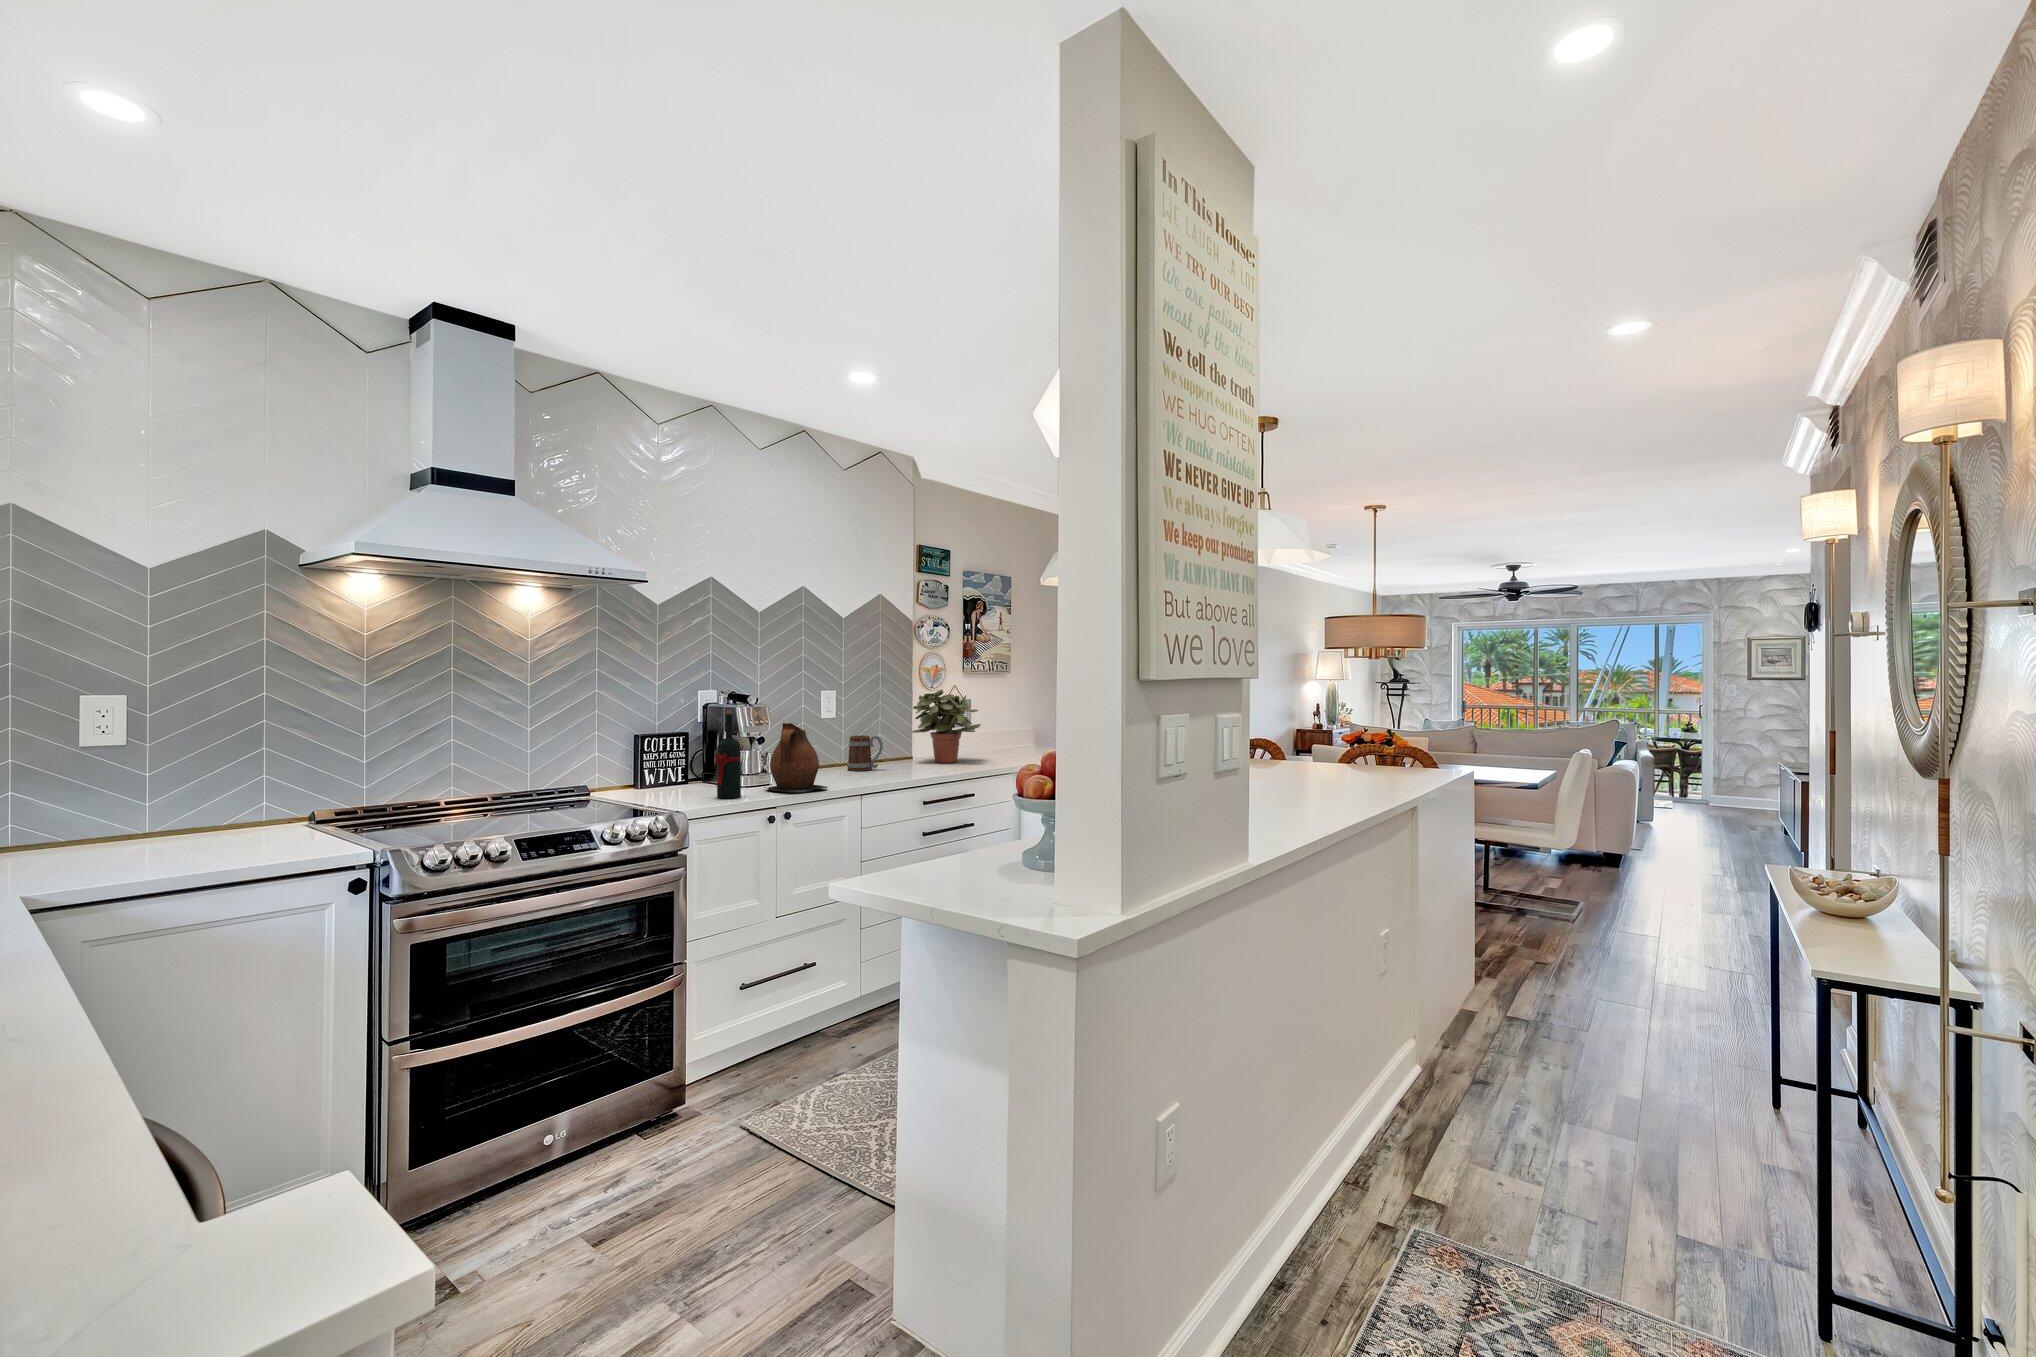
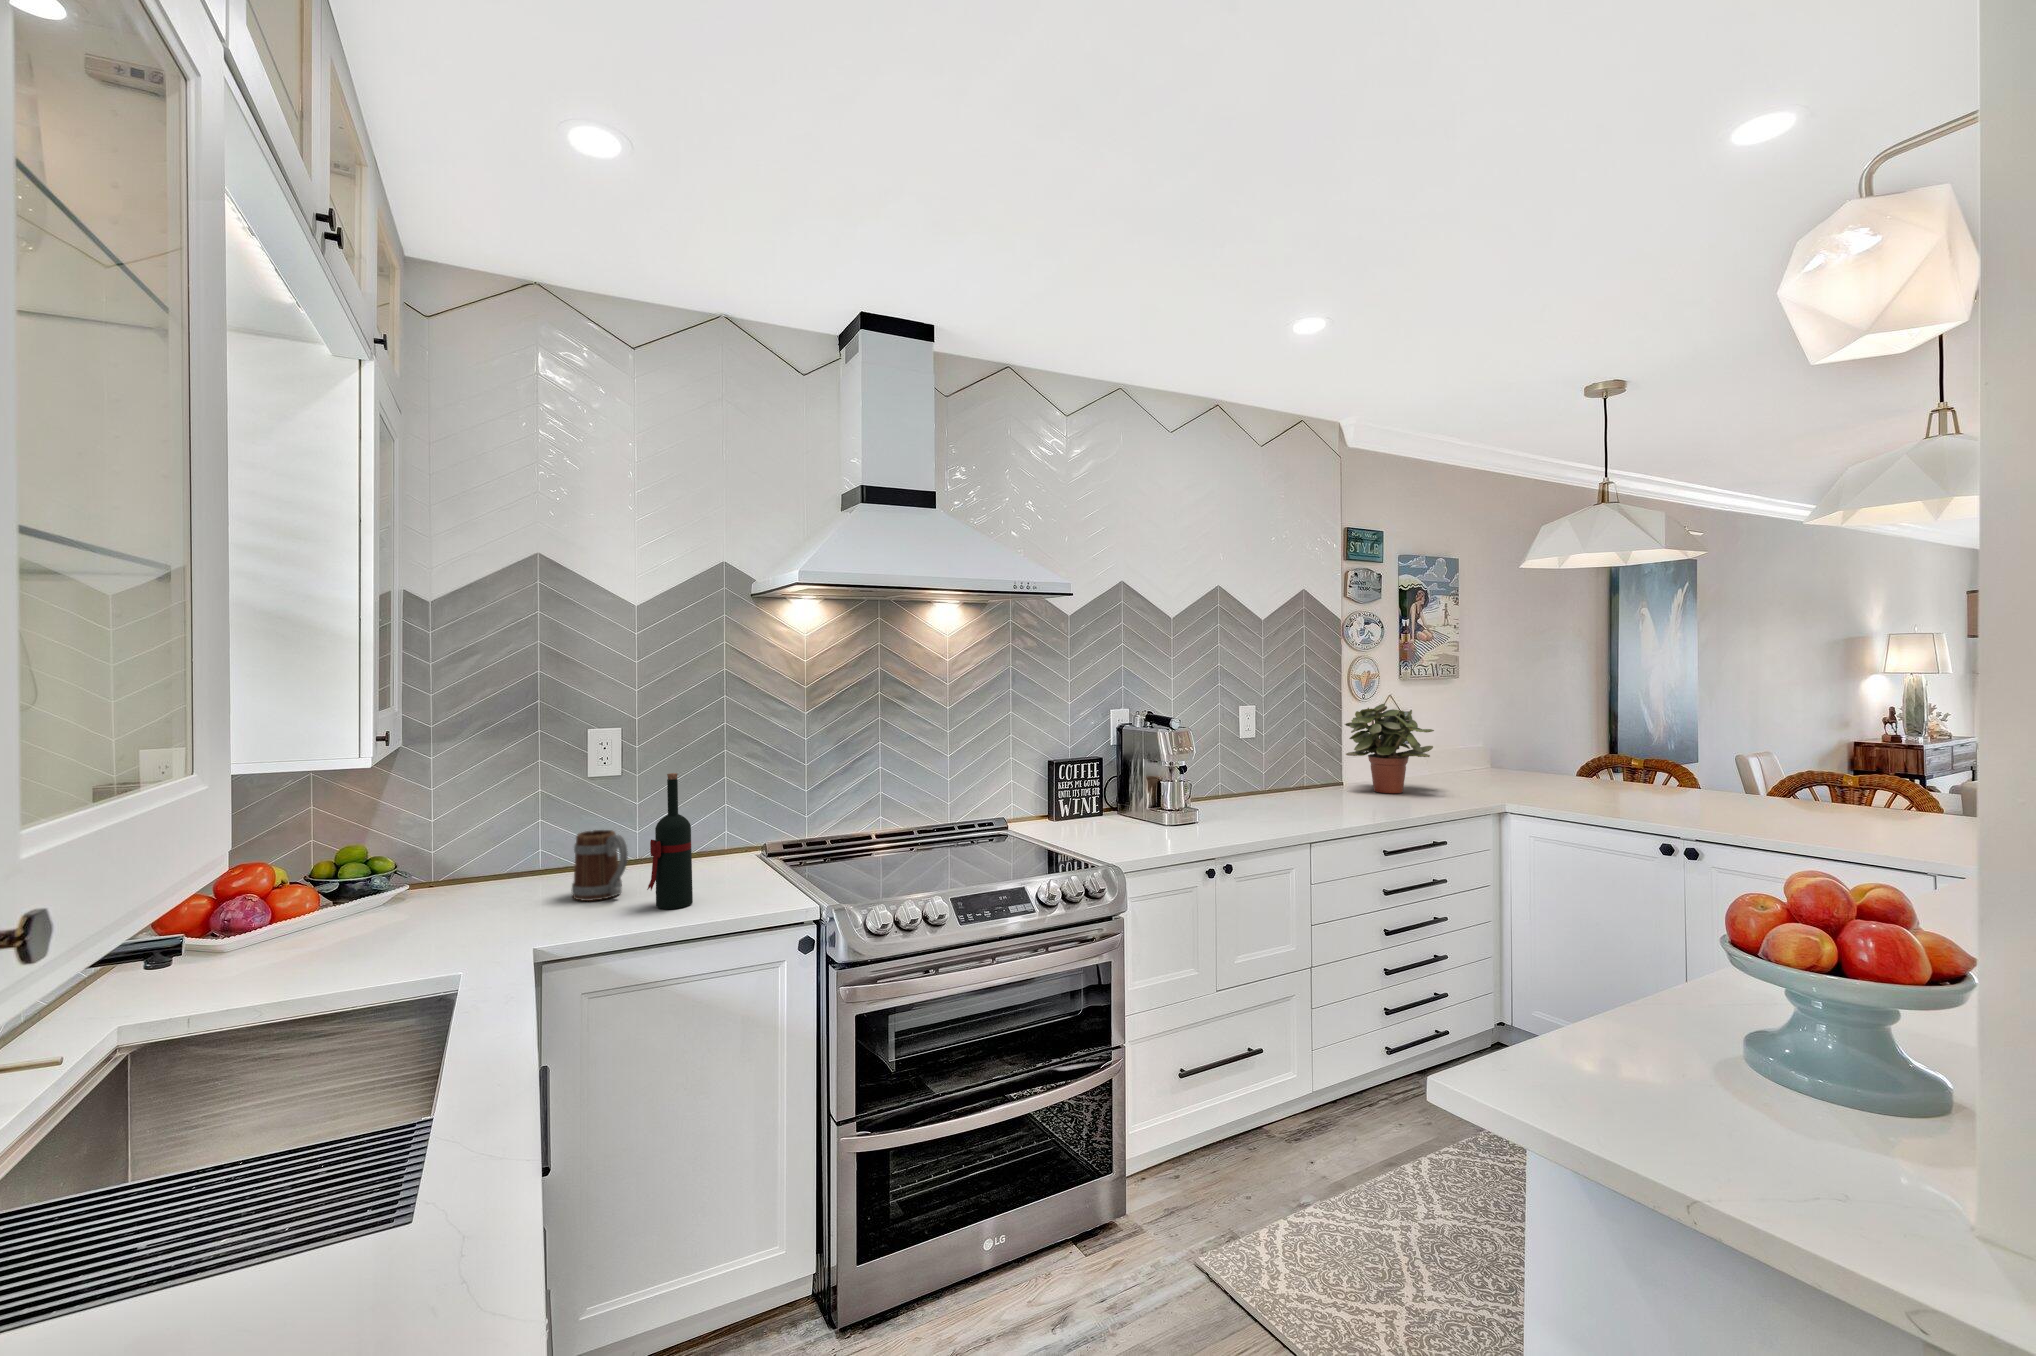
wine bottle: present [716,711,741,798] -> present [647,773,693,909]
ceramic pitcher: present [765,723,828,792] -> none [1191,754,1269,837]
mug: present [847,736,883,771] -> present [572,830,628,901]

